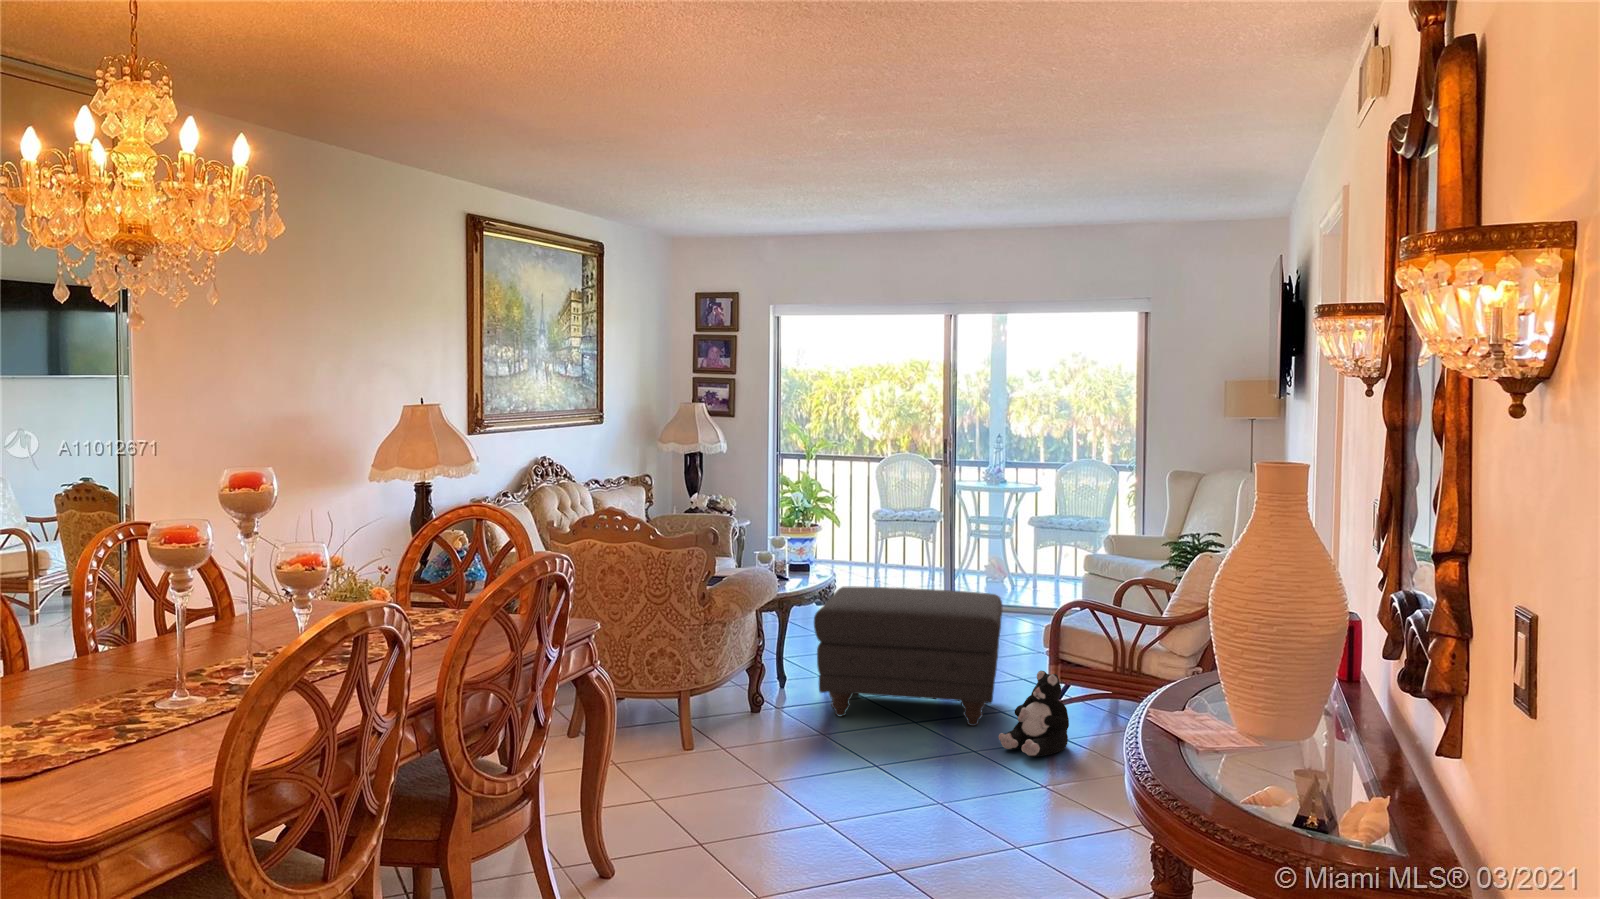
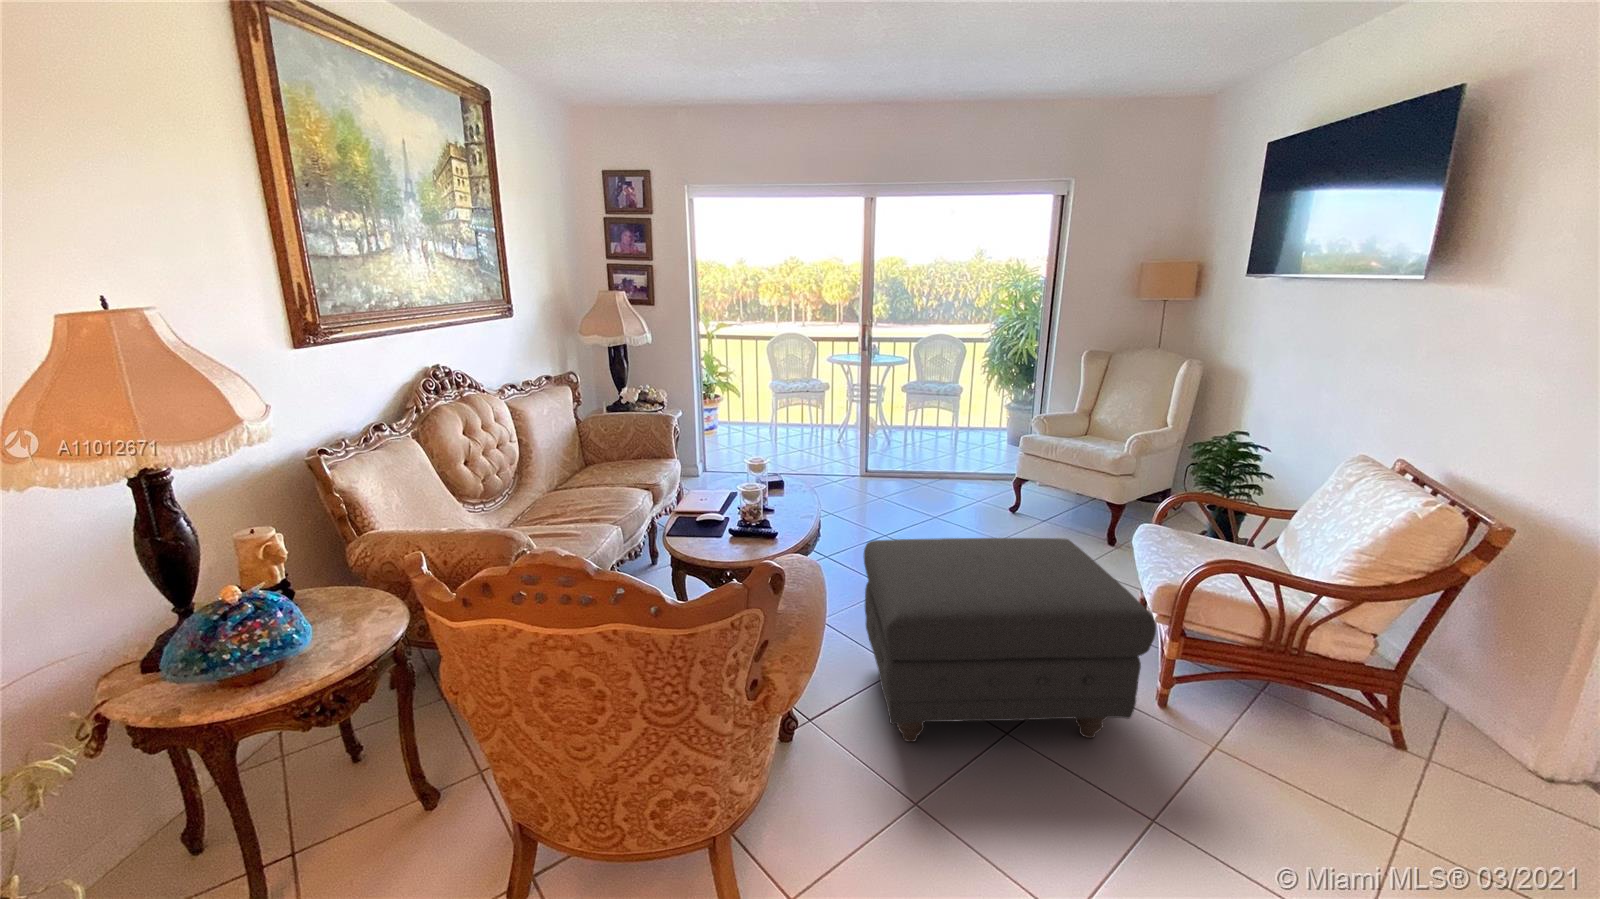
plush toy: present [998,671,1069,757] -> none [1183,691,1291,838]

